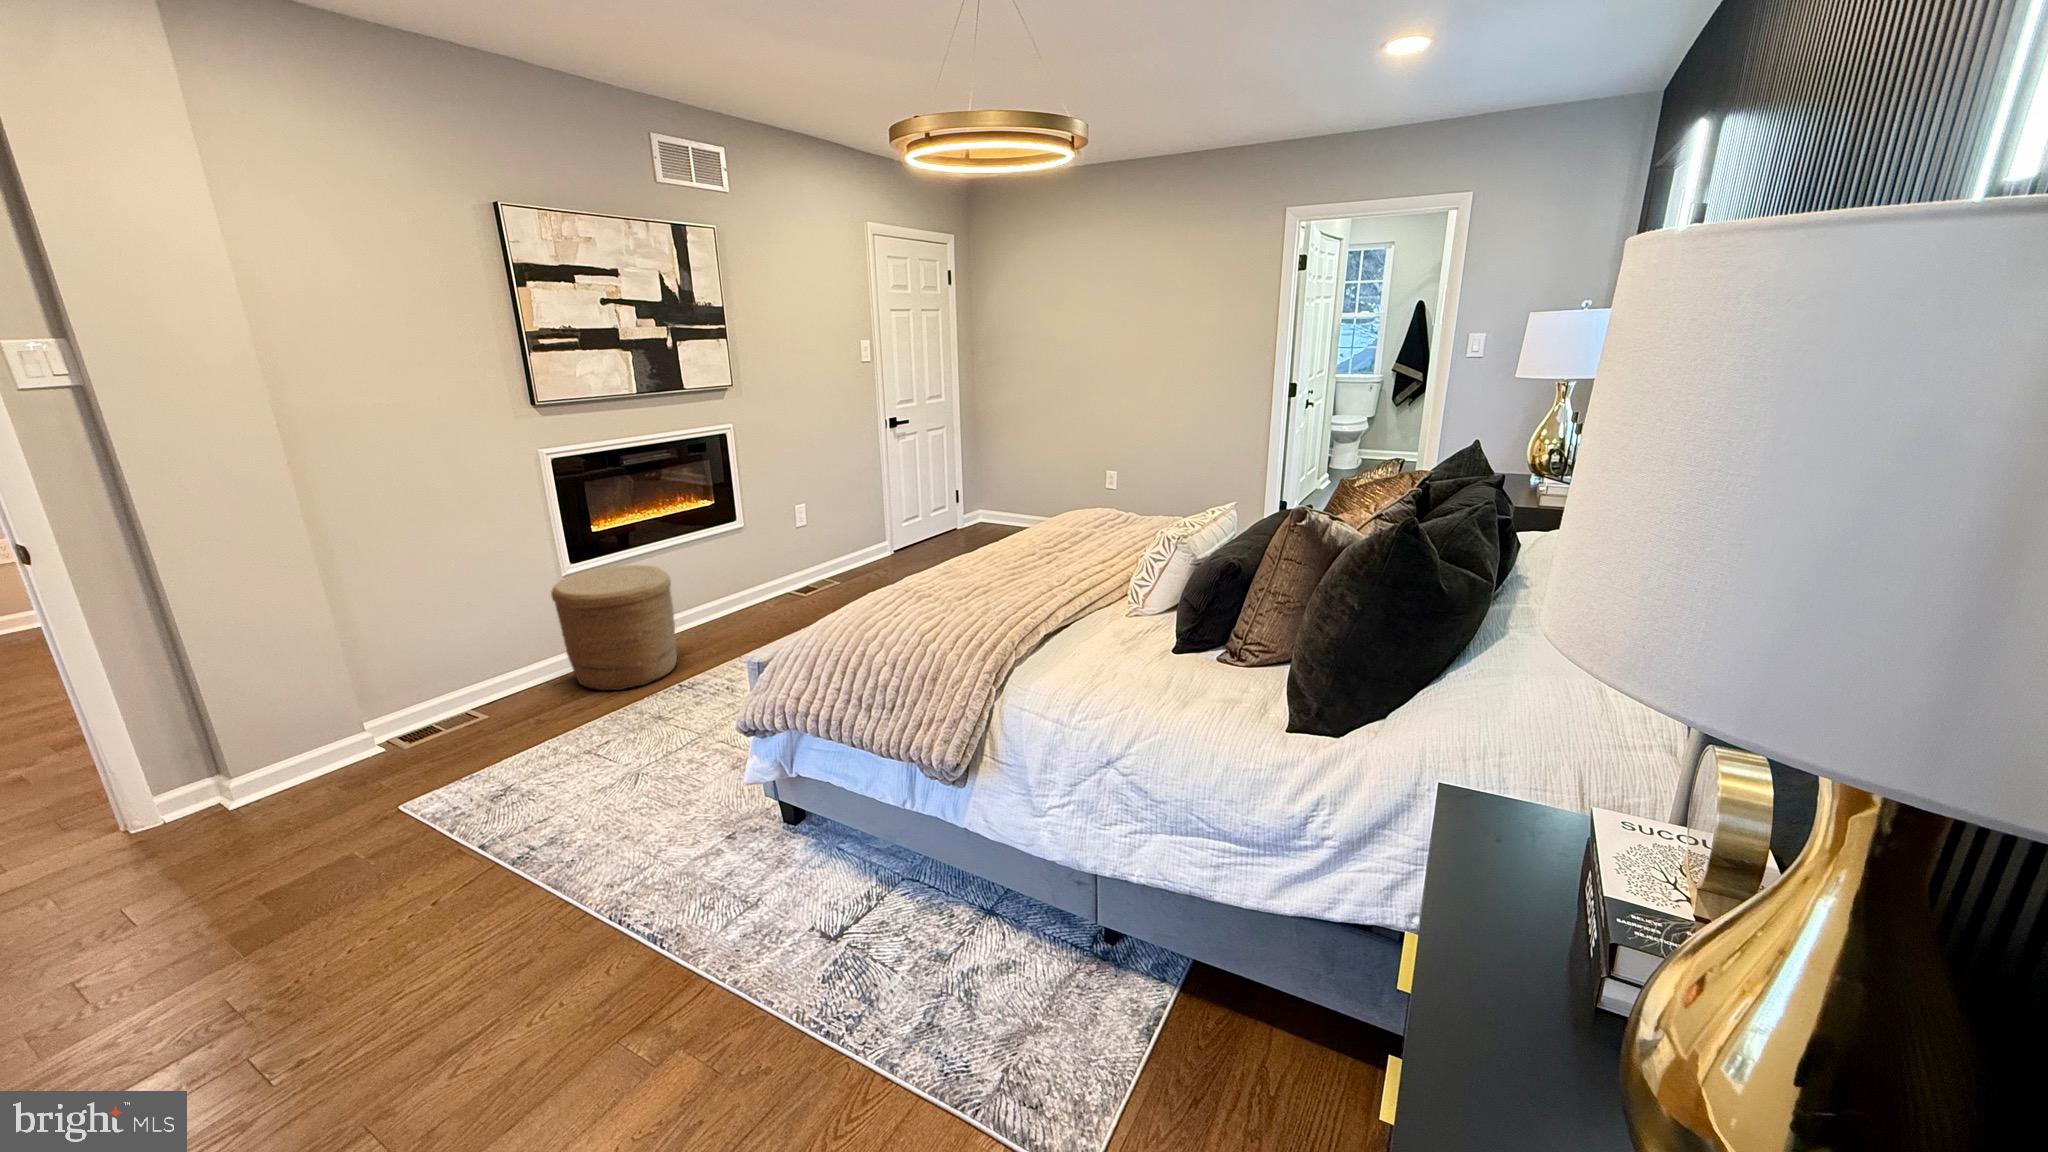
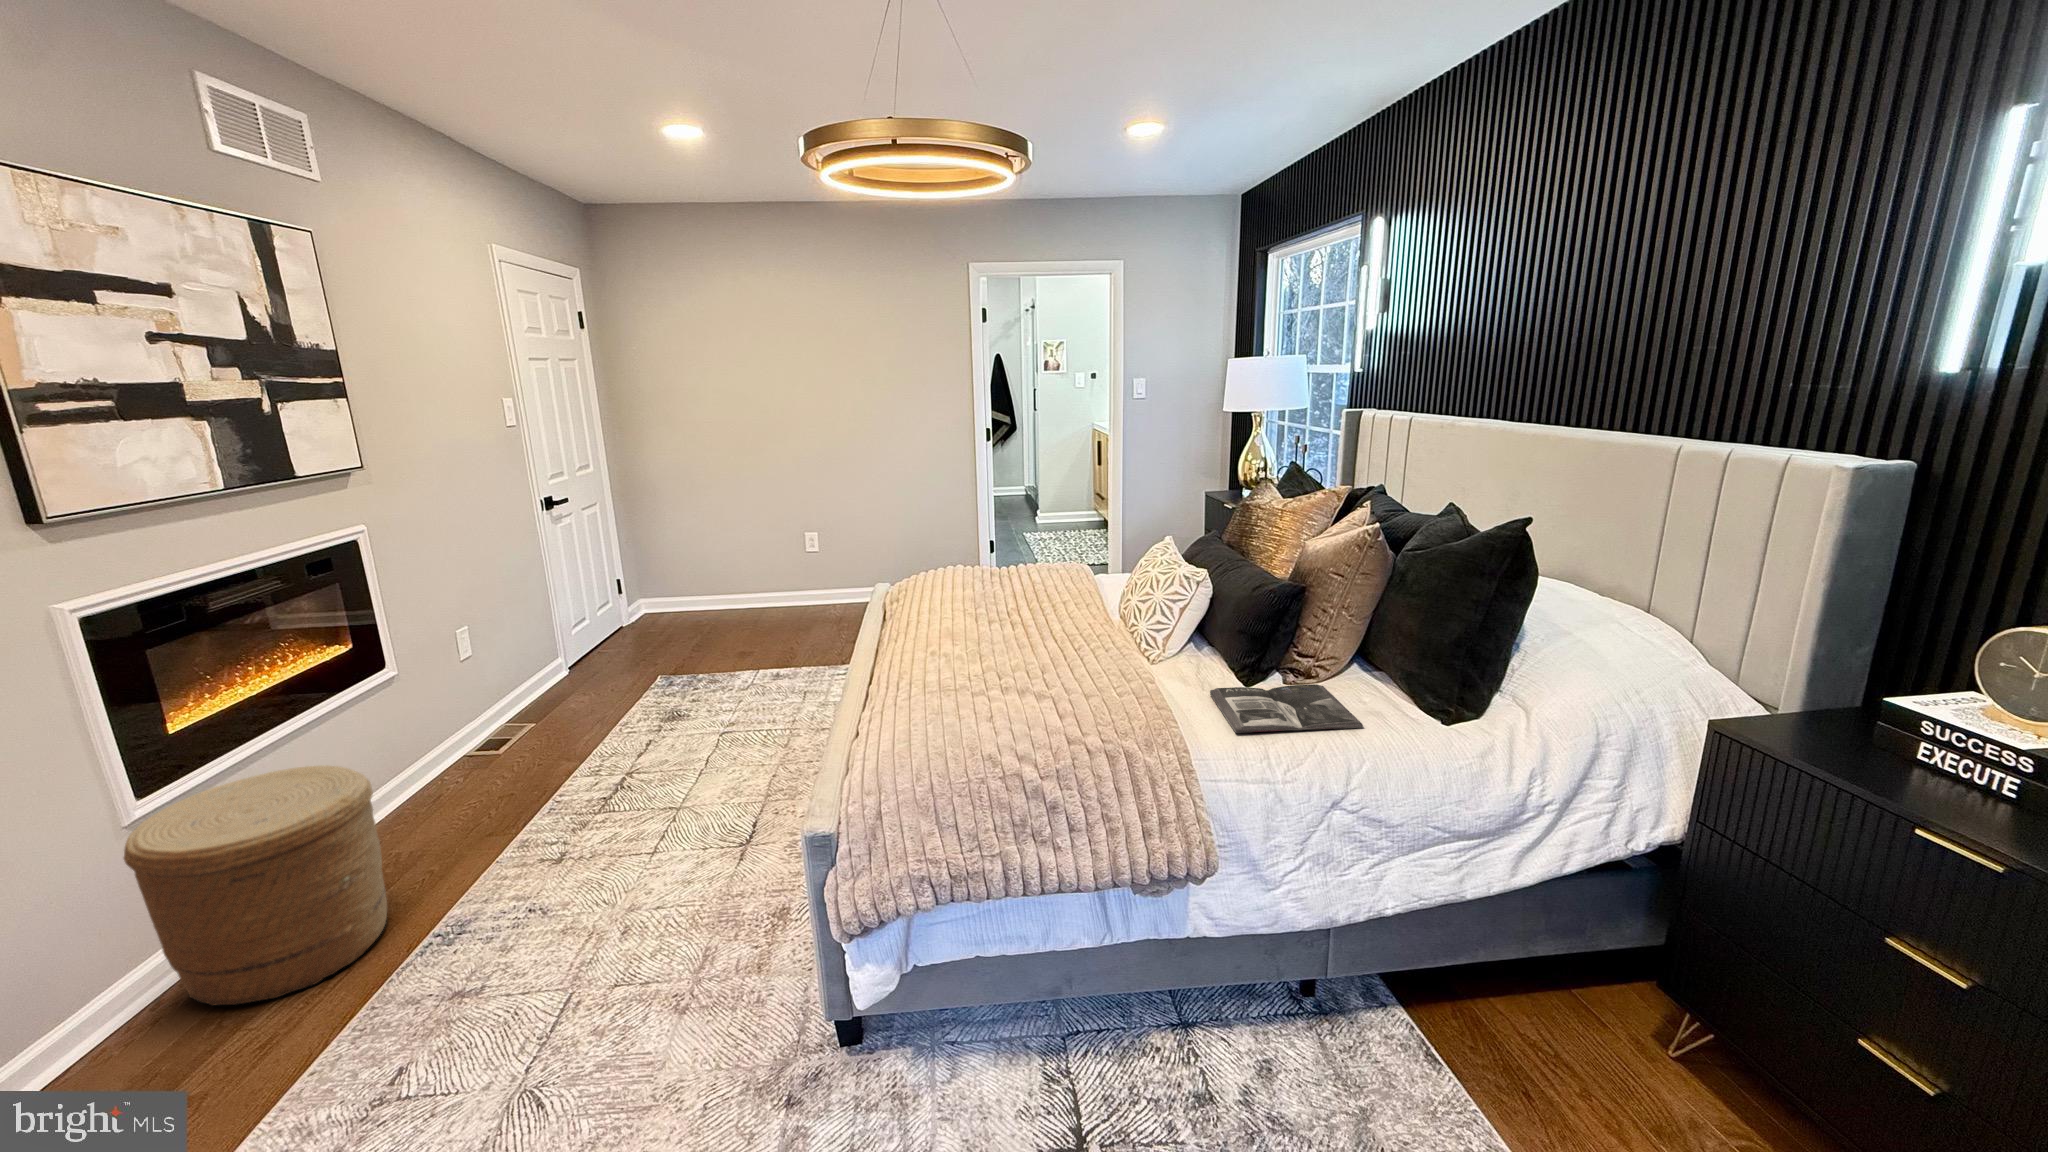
magazine: none [1058,640,1207,702] -> present [1210,684,1363,733]

